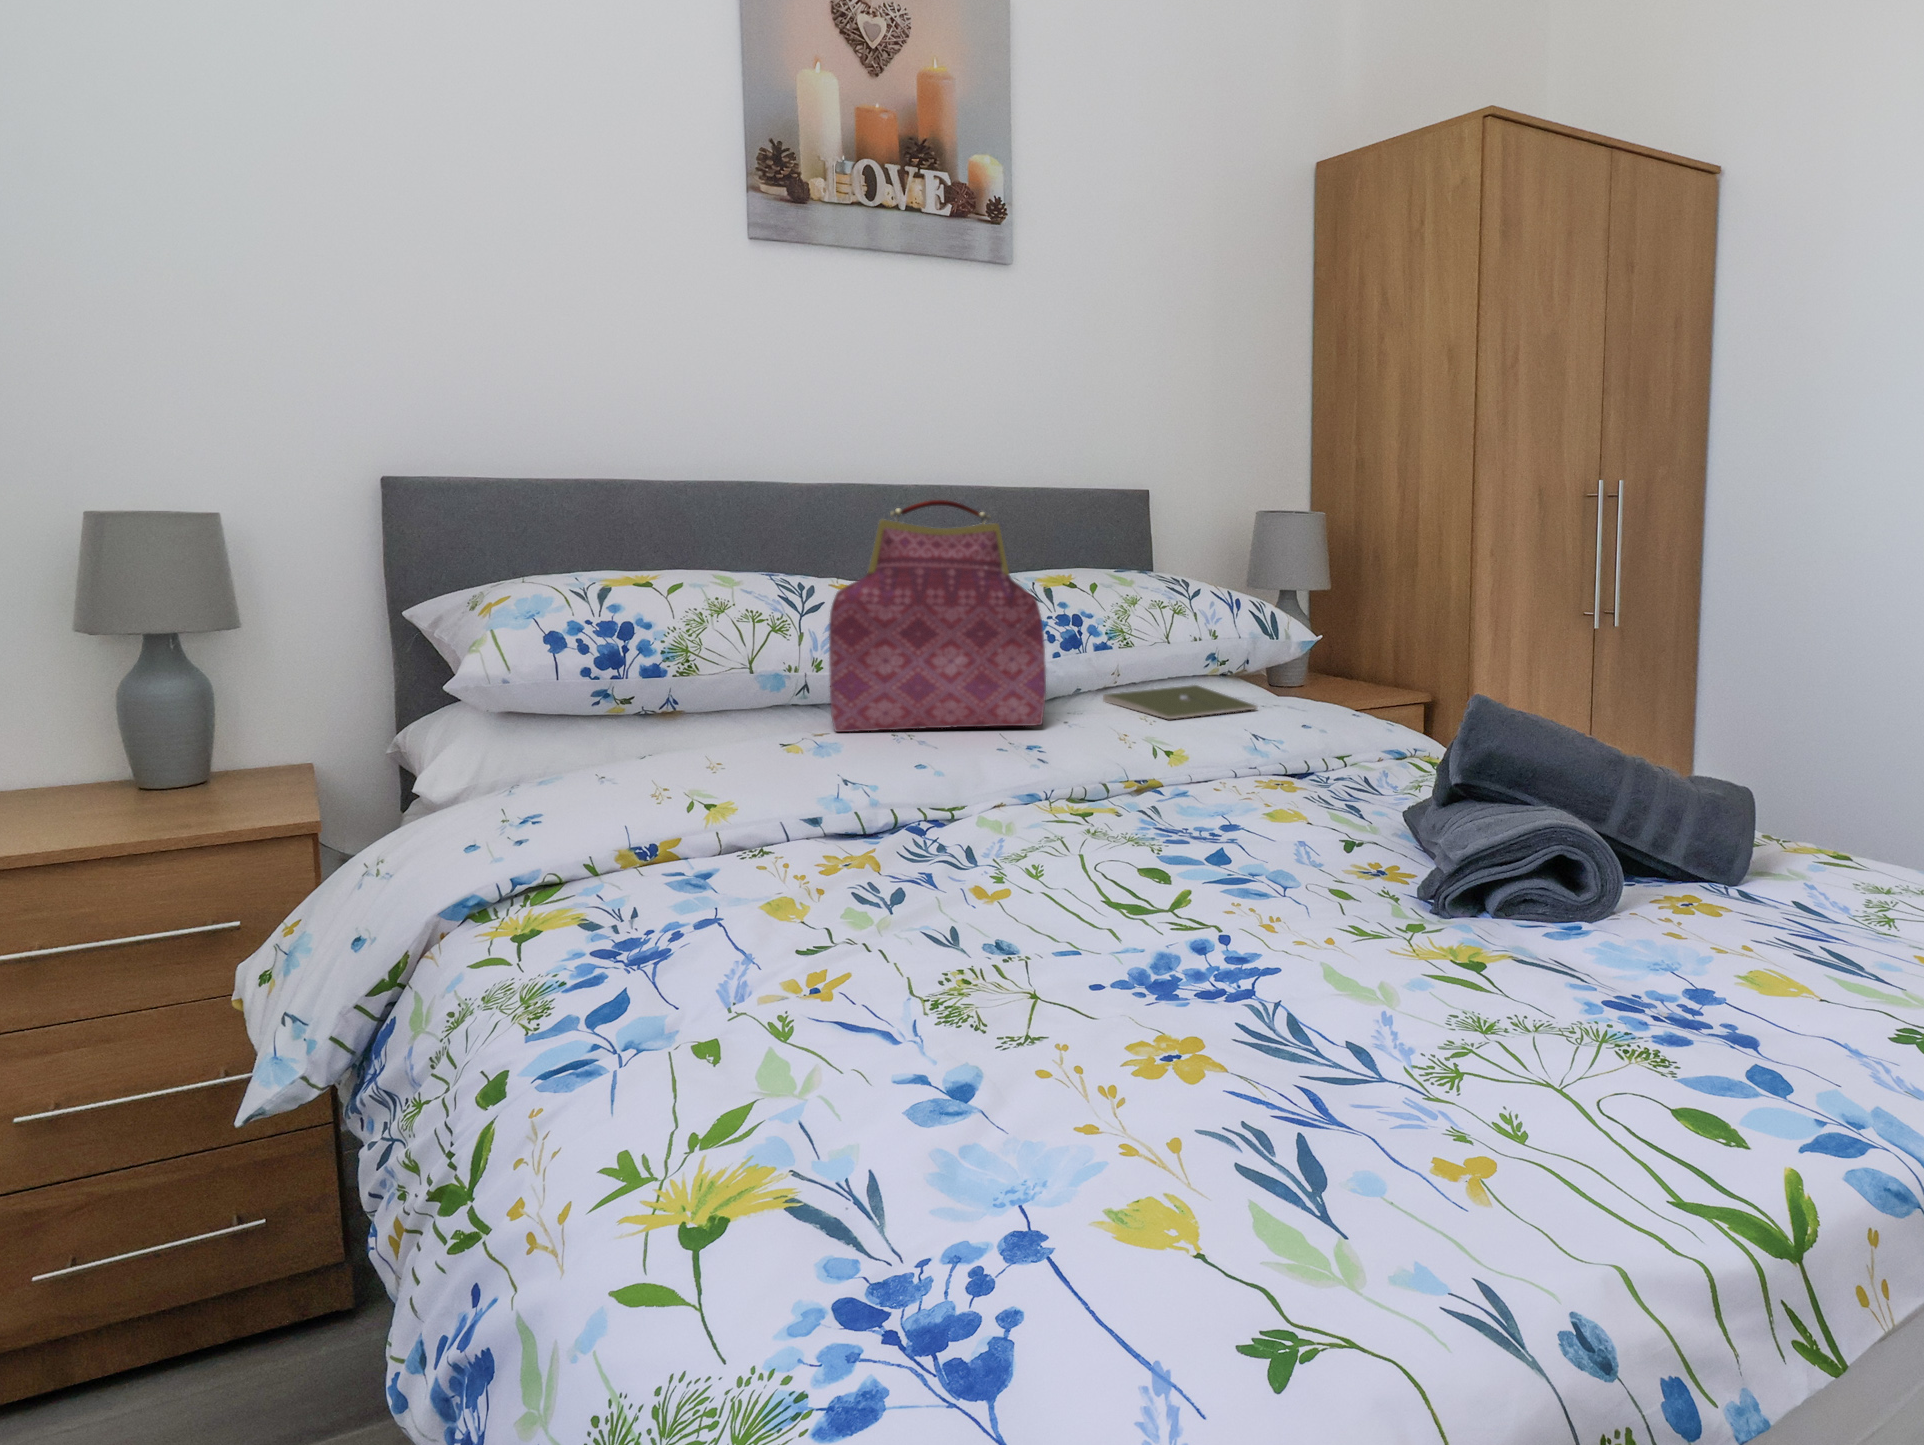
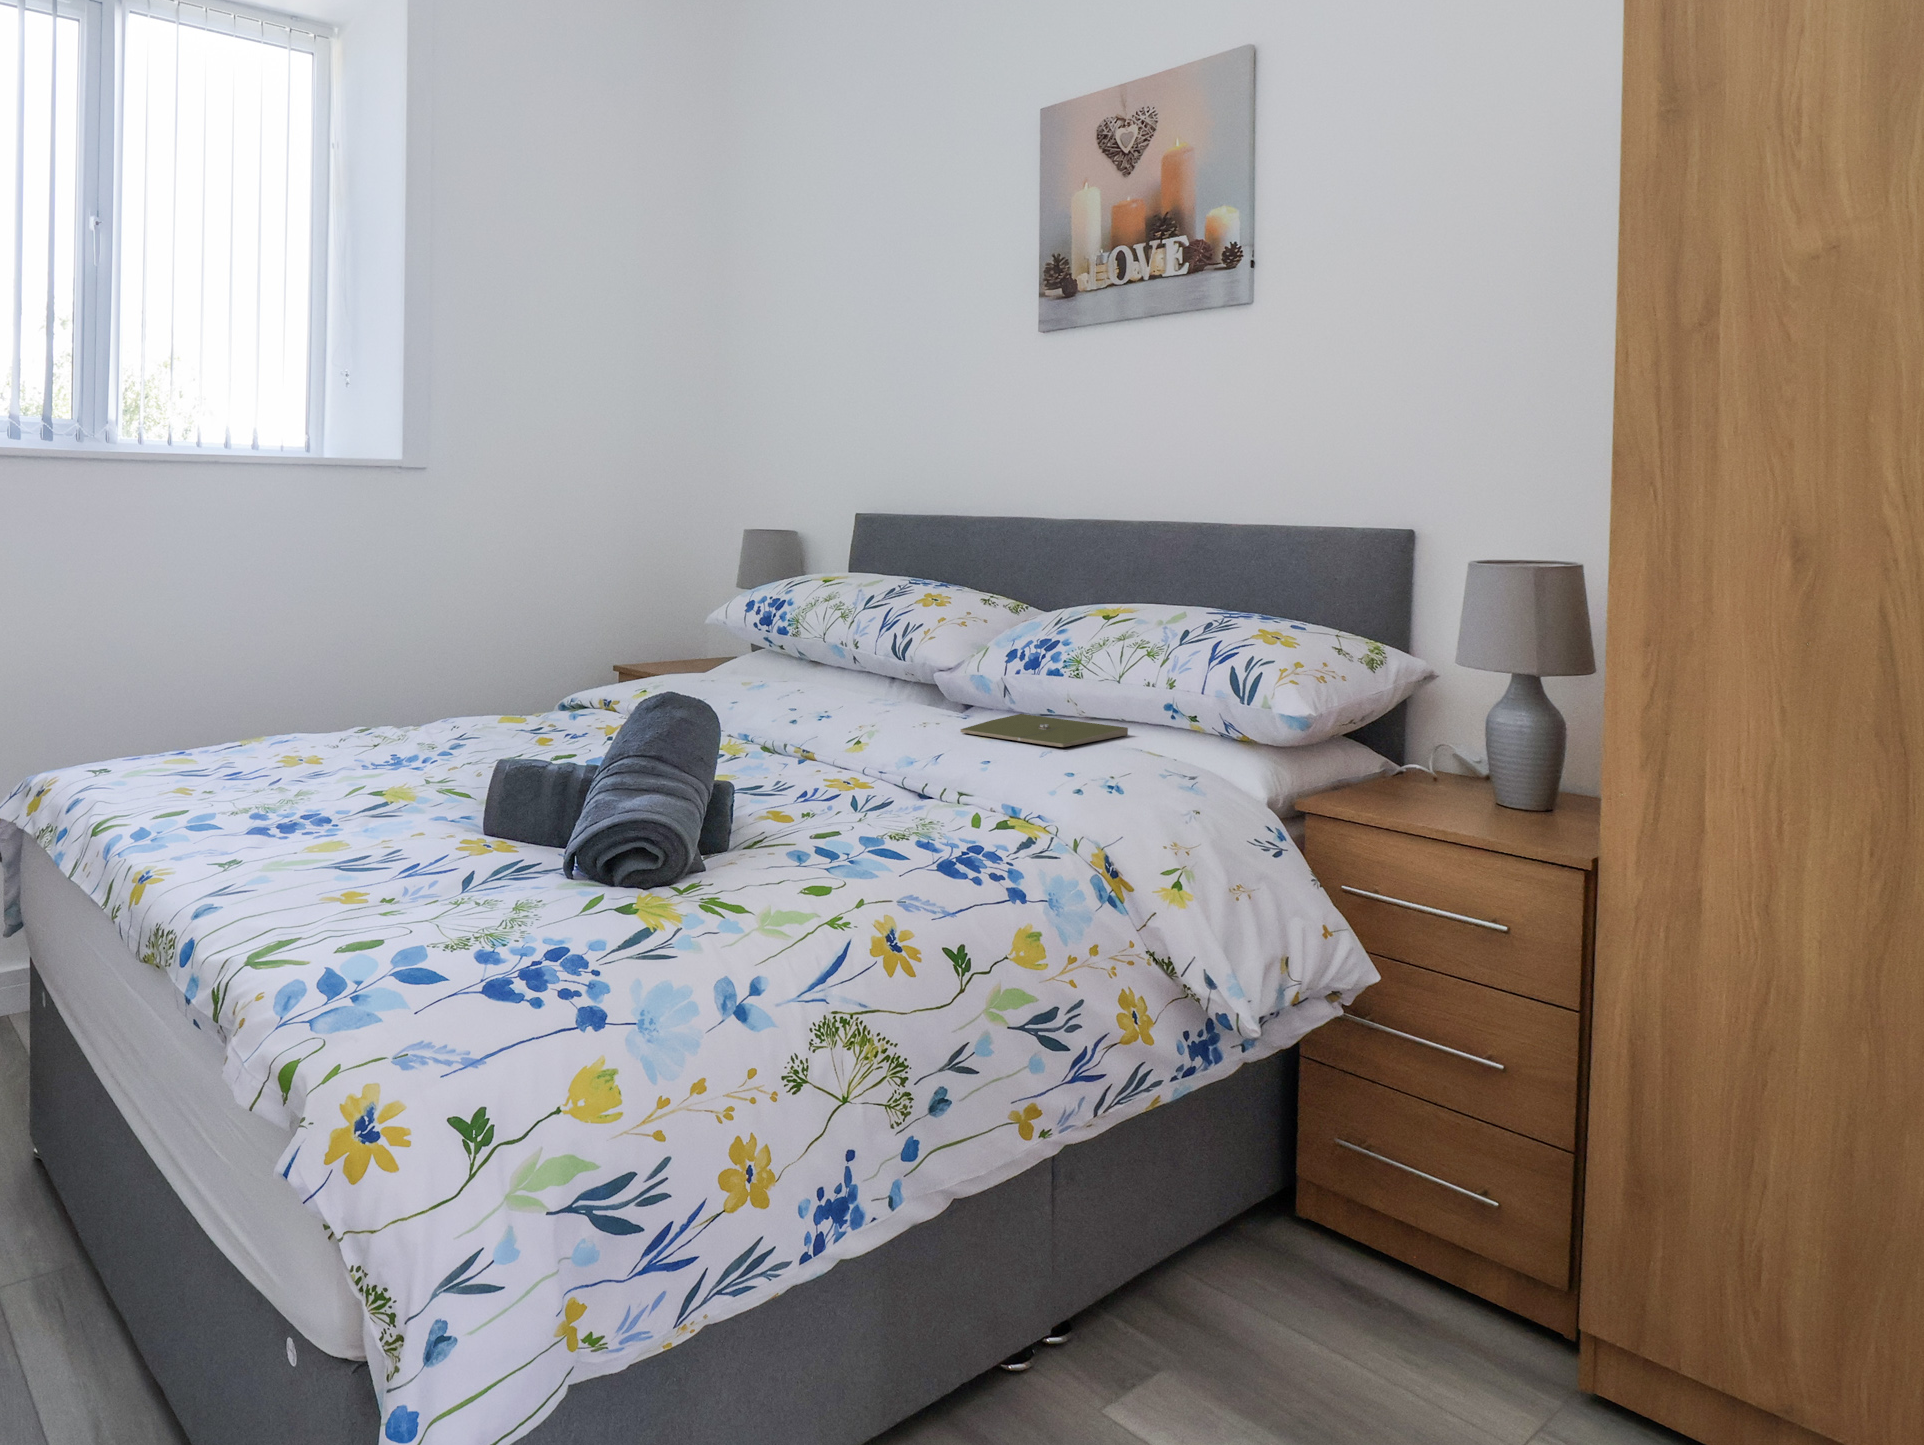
handbag: present [829,500,1046,732] -> none [790,525,910,711]

